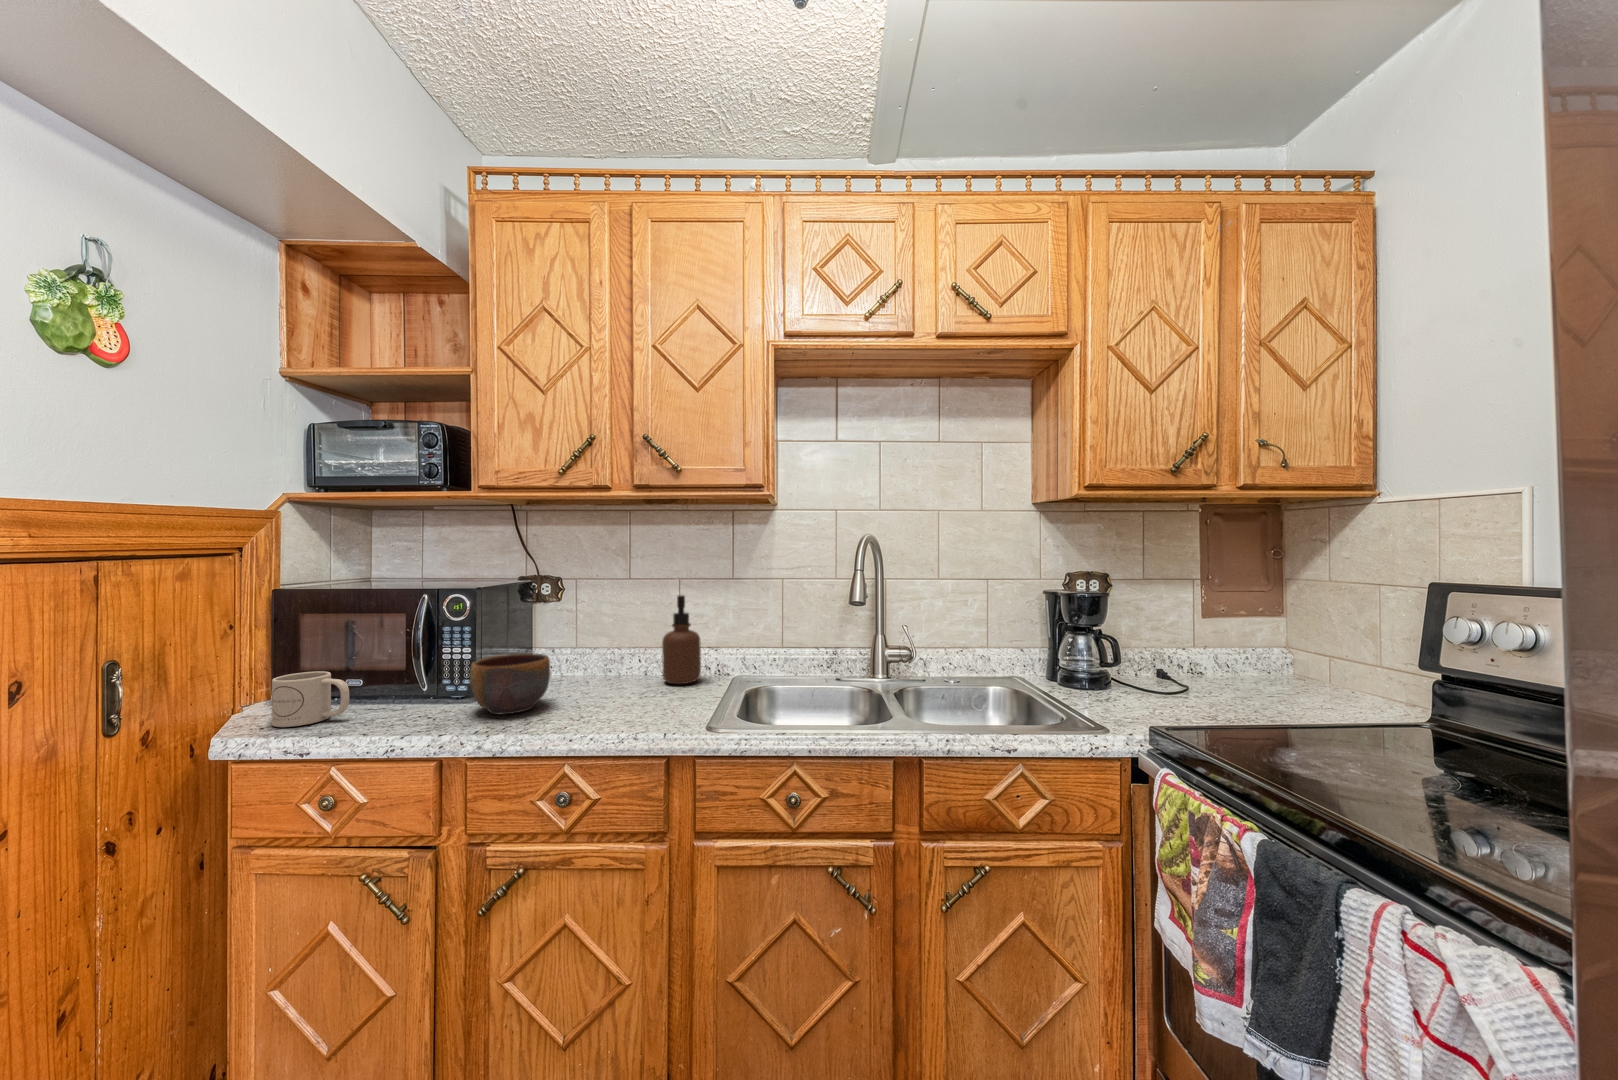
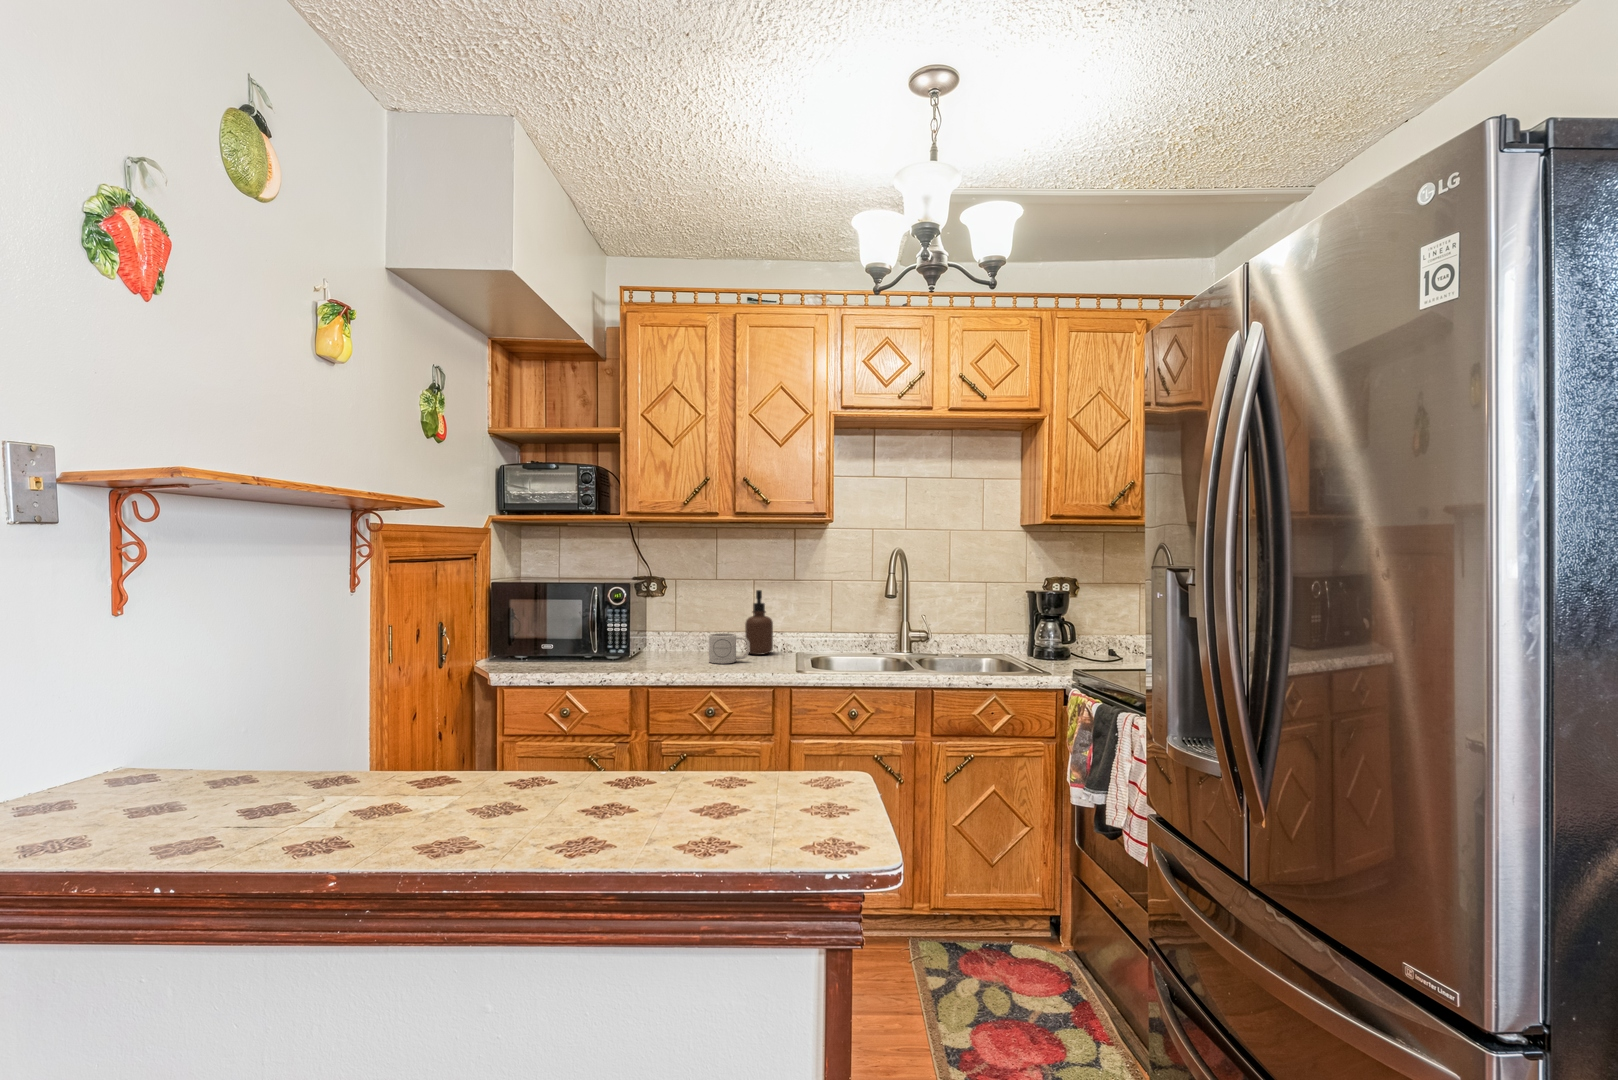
bowl: present [470,653,550,714] -> none [634,628,683,666]
mug: present [272,671,349,727] -> present [709,633,749,664]

